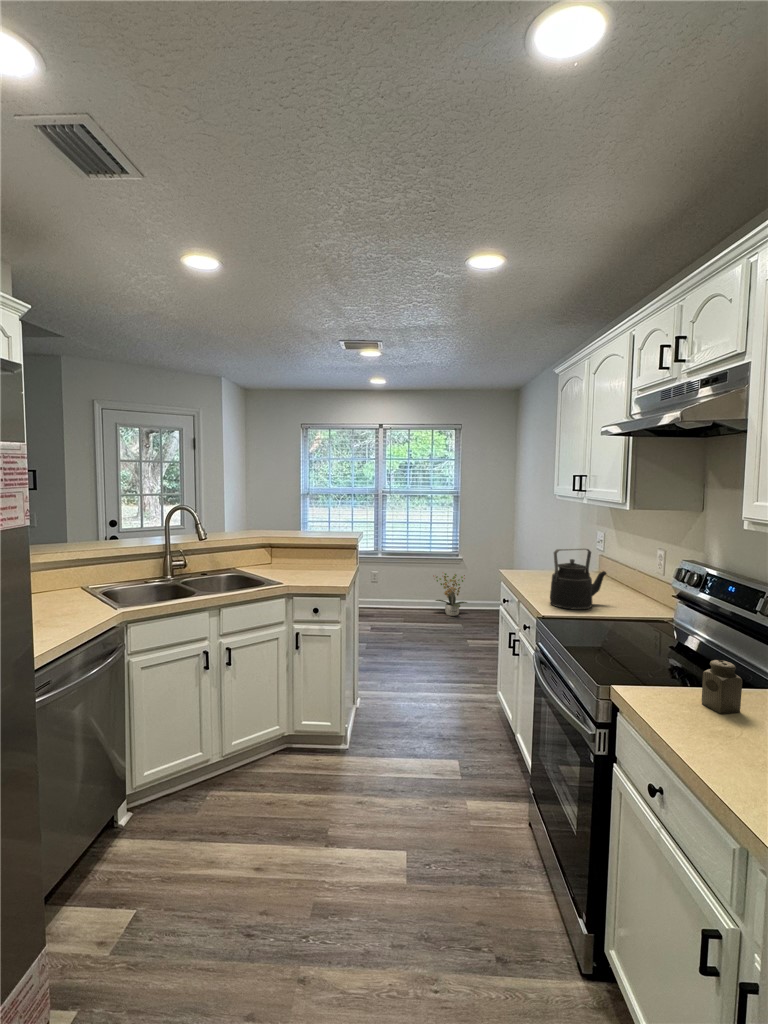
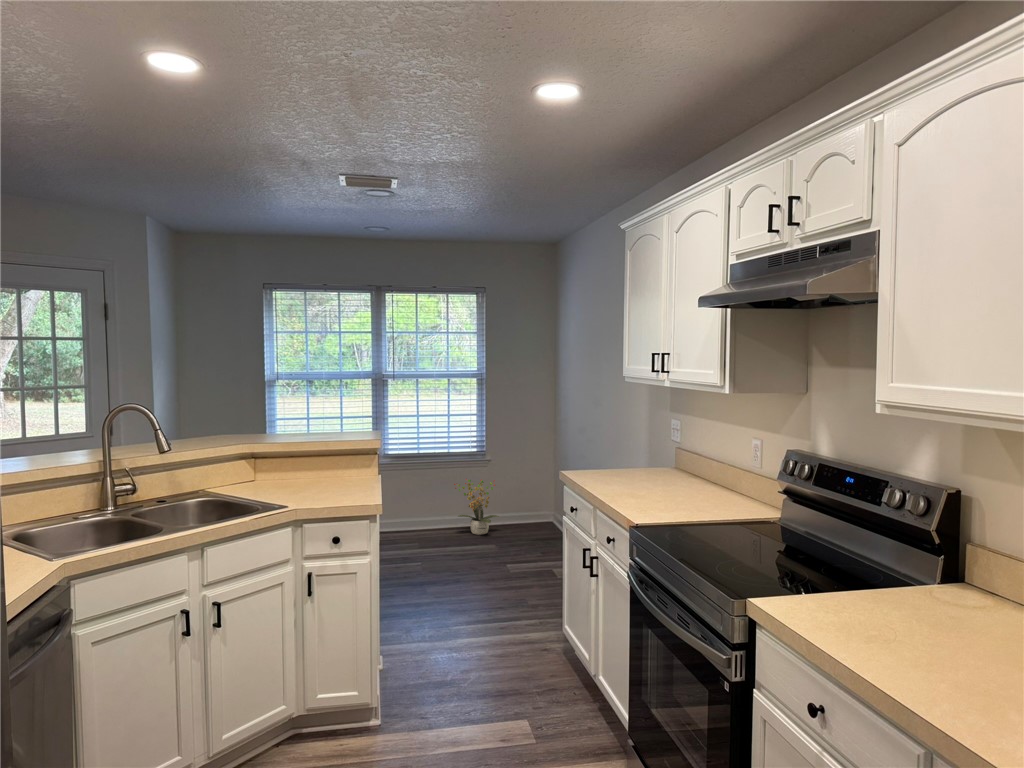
kettle: present [550,549,607,610] -> none [638,441,701,515]
salt shaker: present [702,660,743,714] -> none [850,560,892,619]

